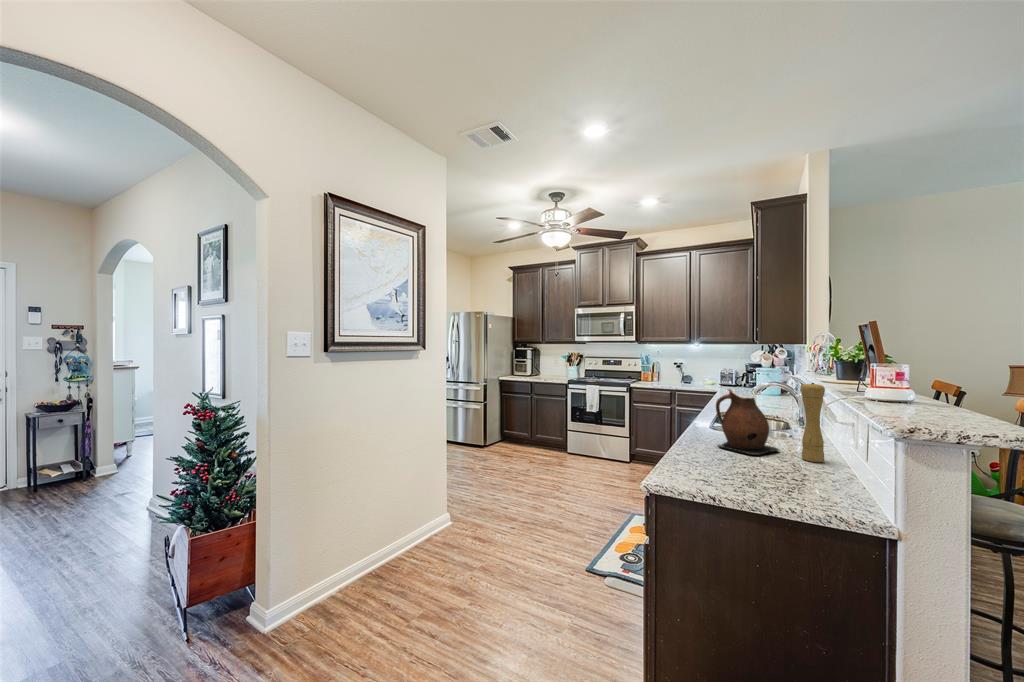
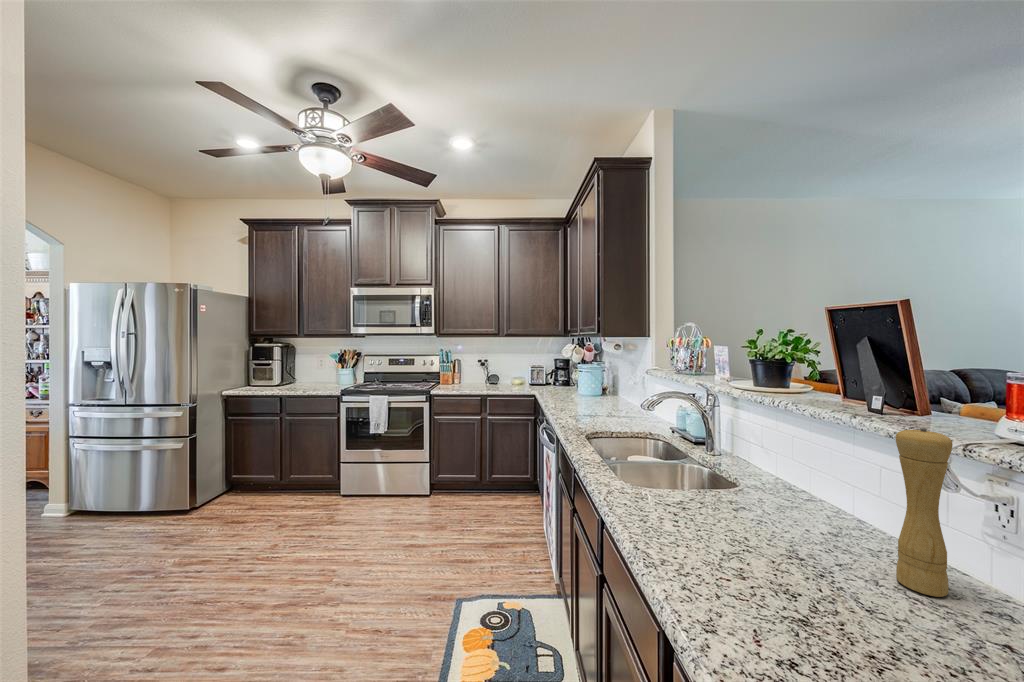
ceramic pitcher: present [716,389,780,455] -> none [728,445,859,611]

